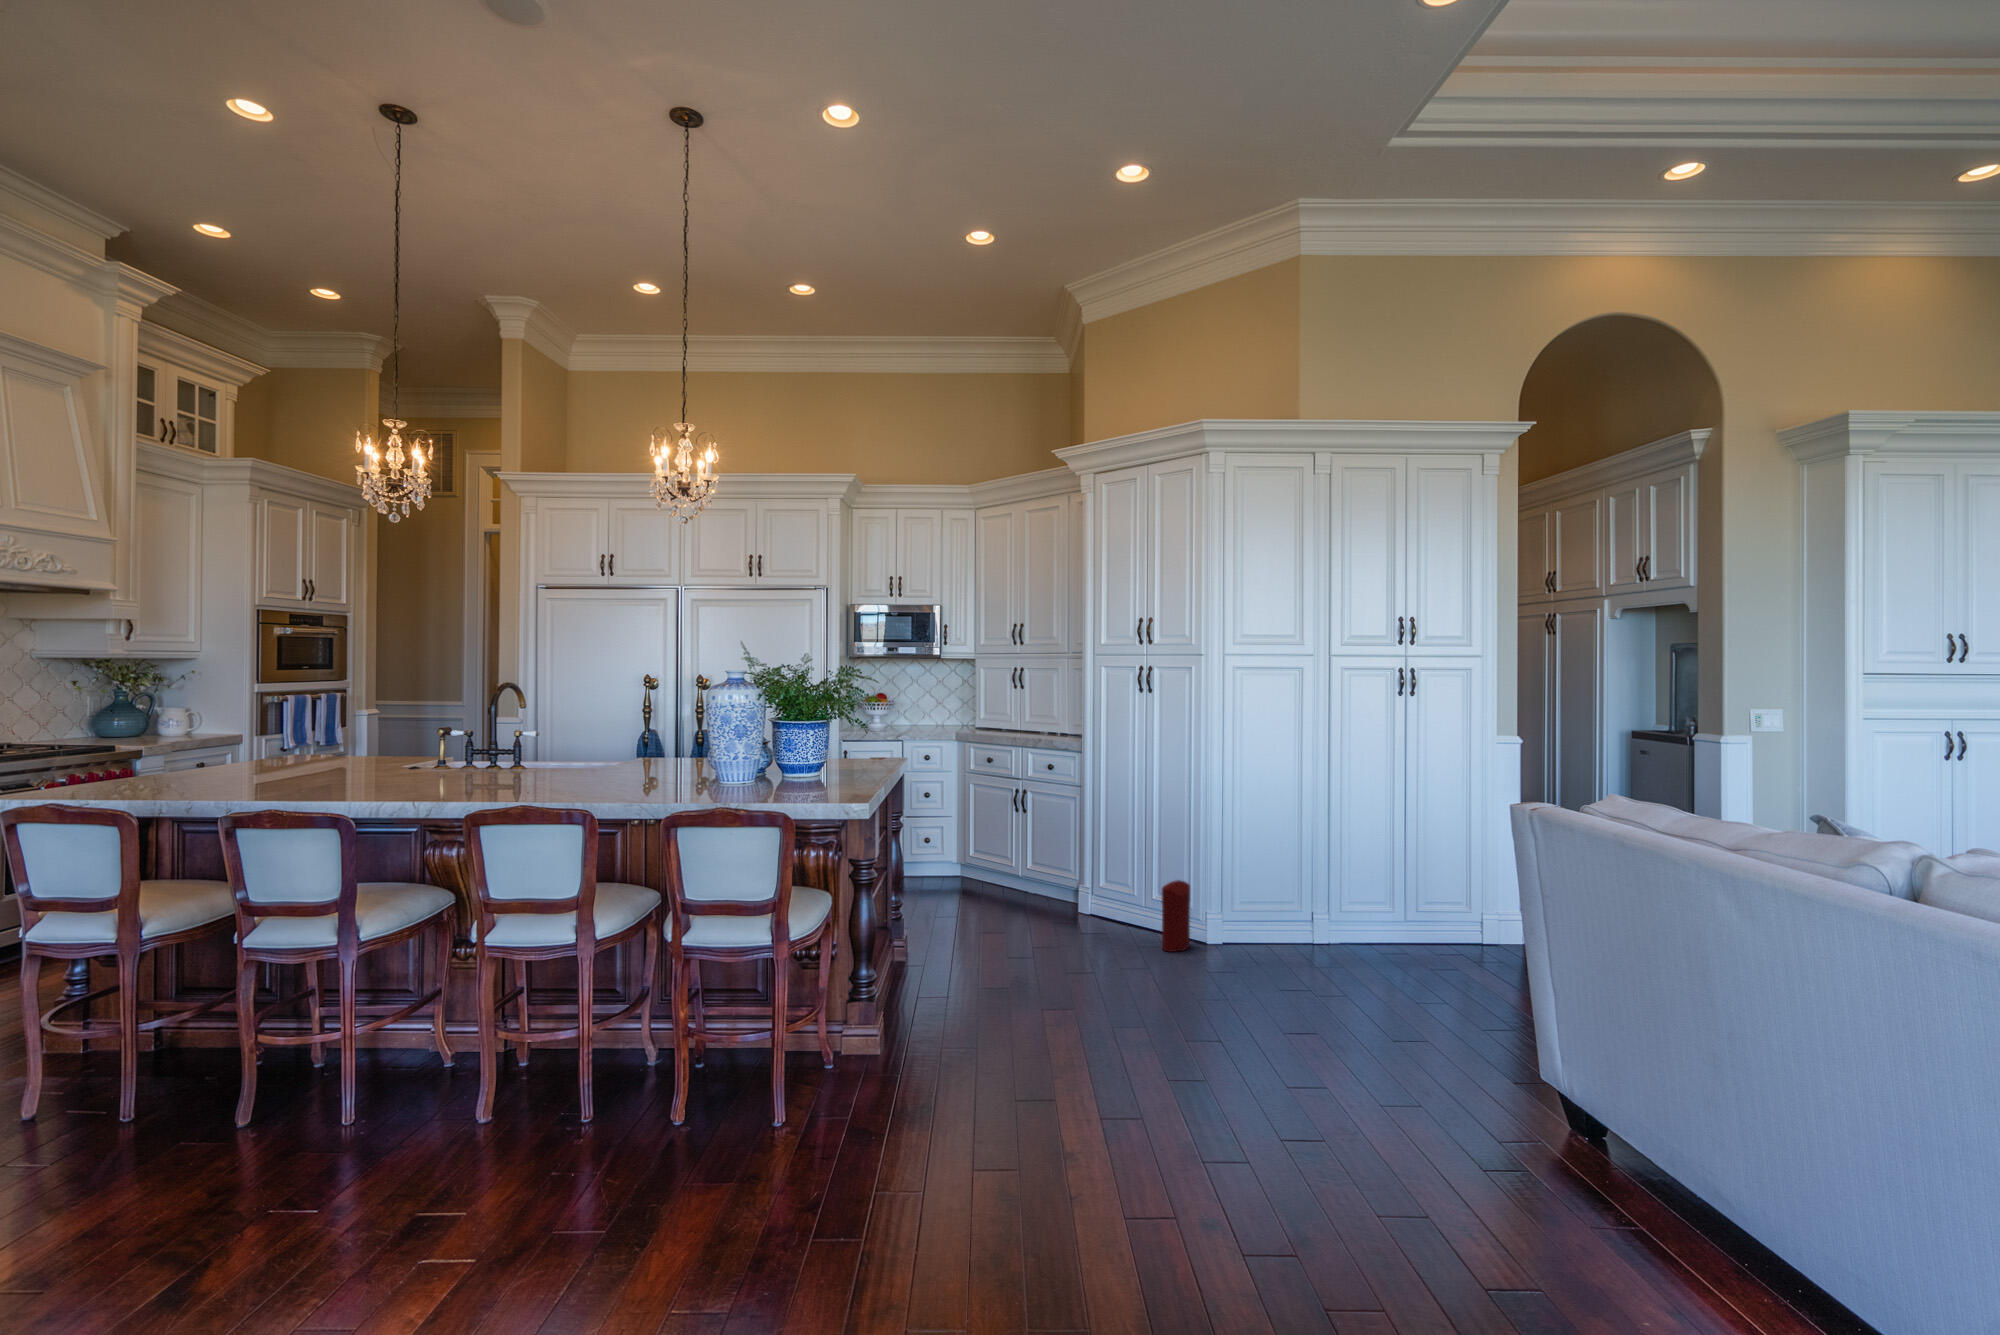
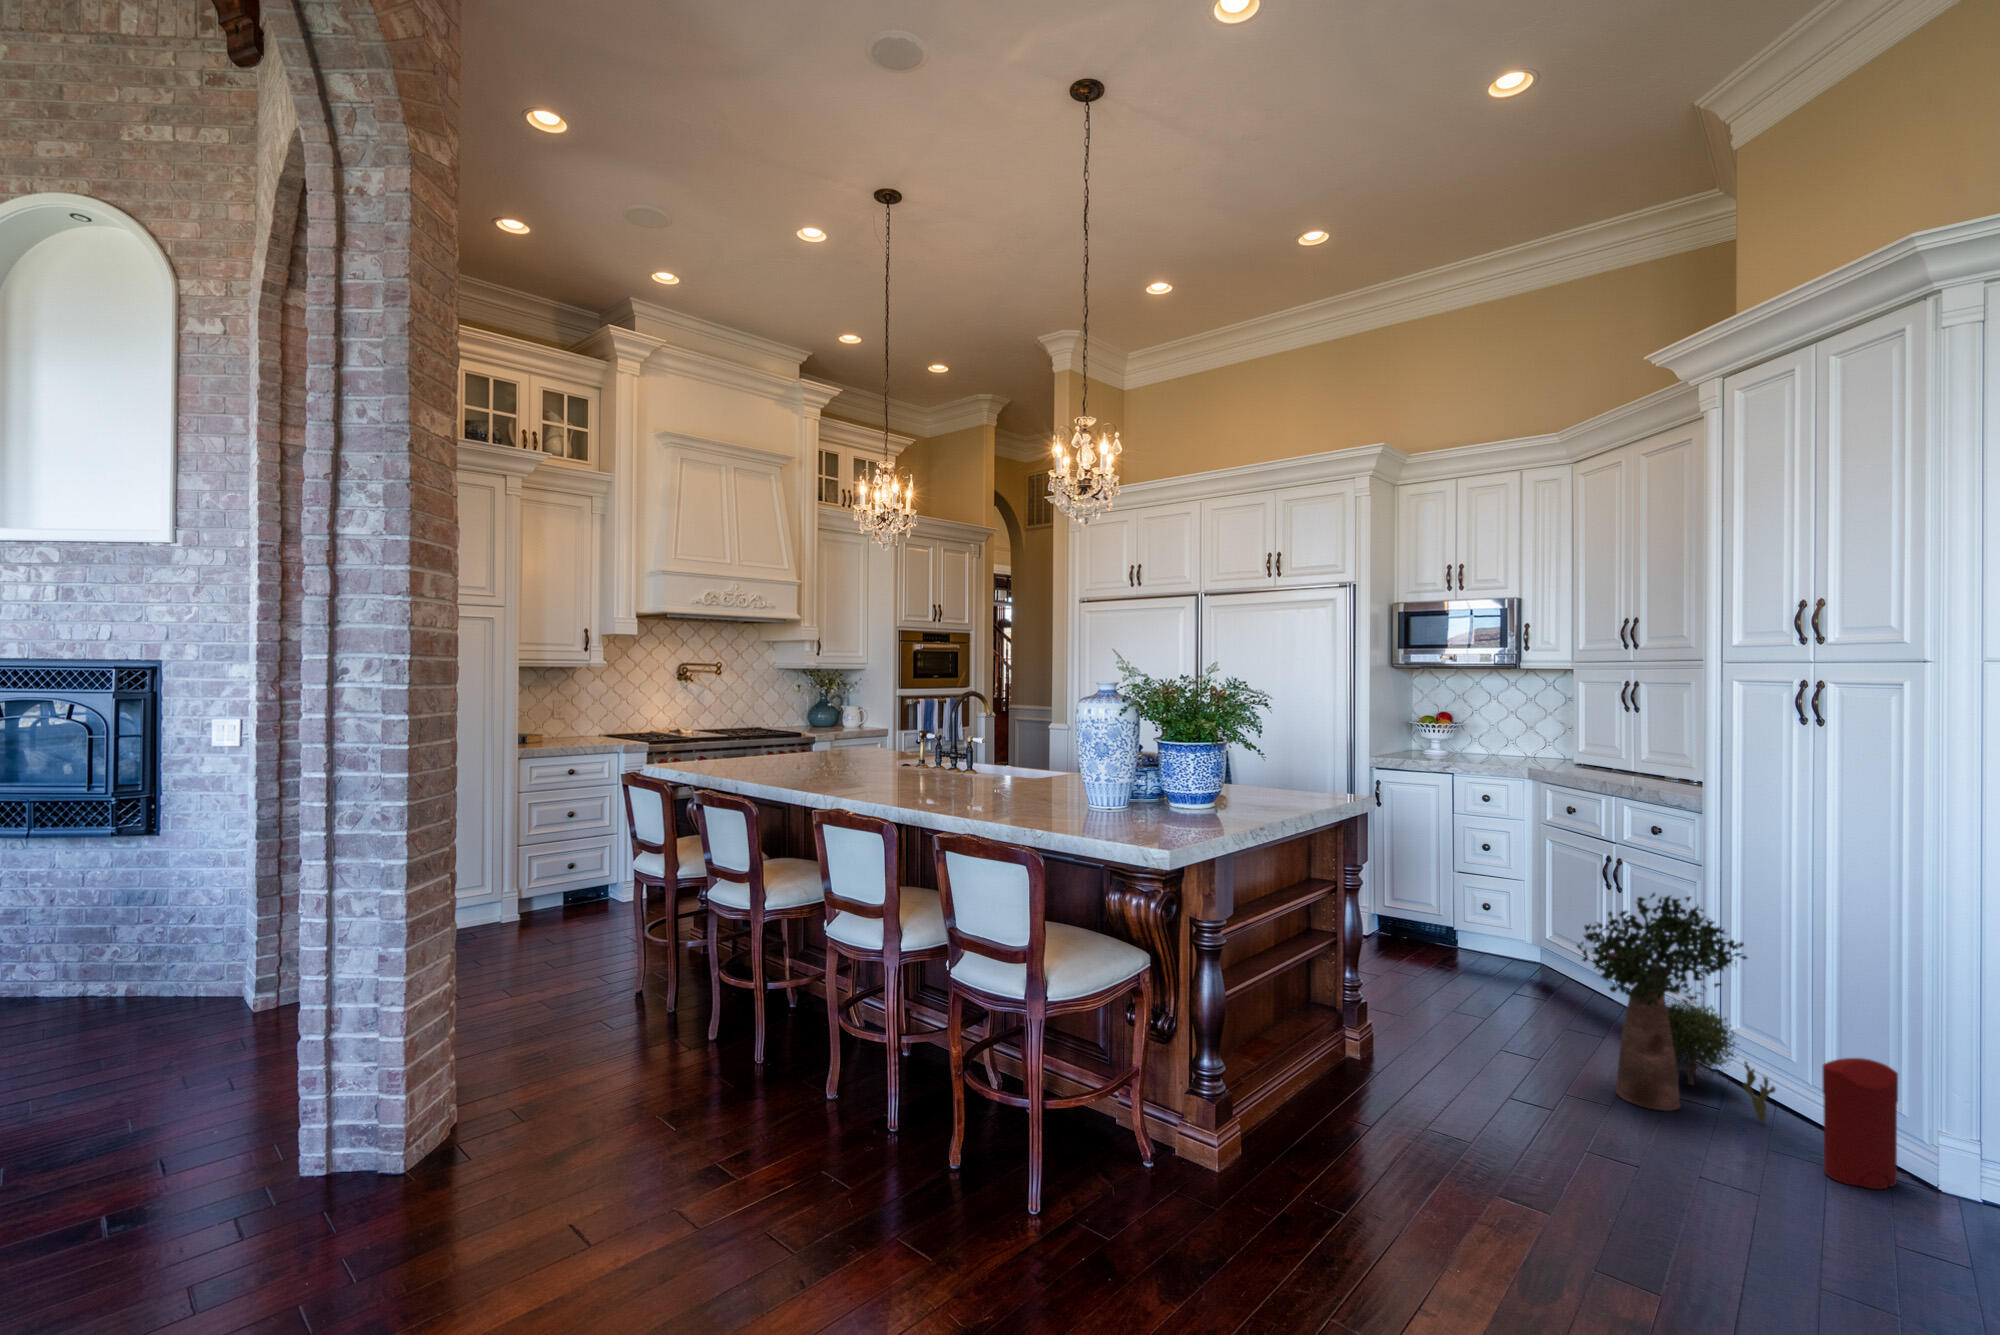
potted plant: none [1031,804,1133,942] -> present [1577,893,1776,1123]

